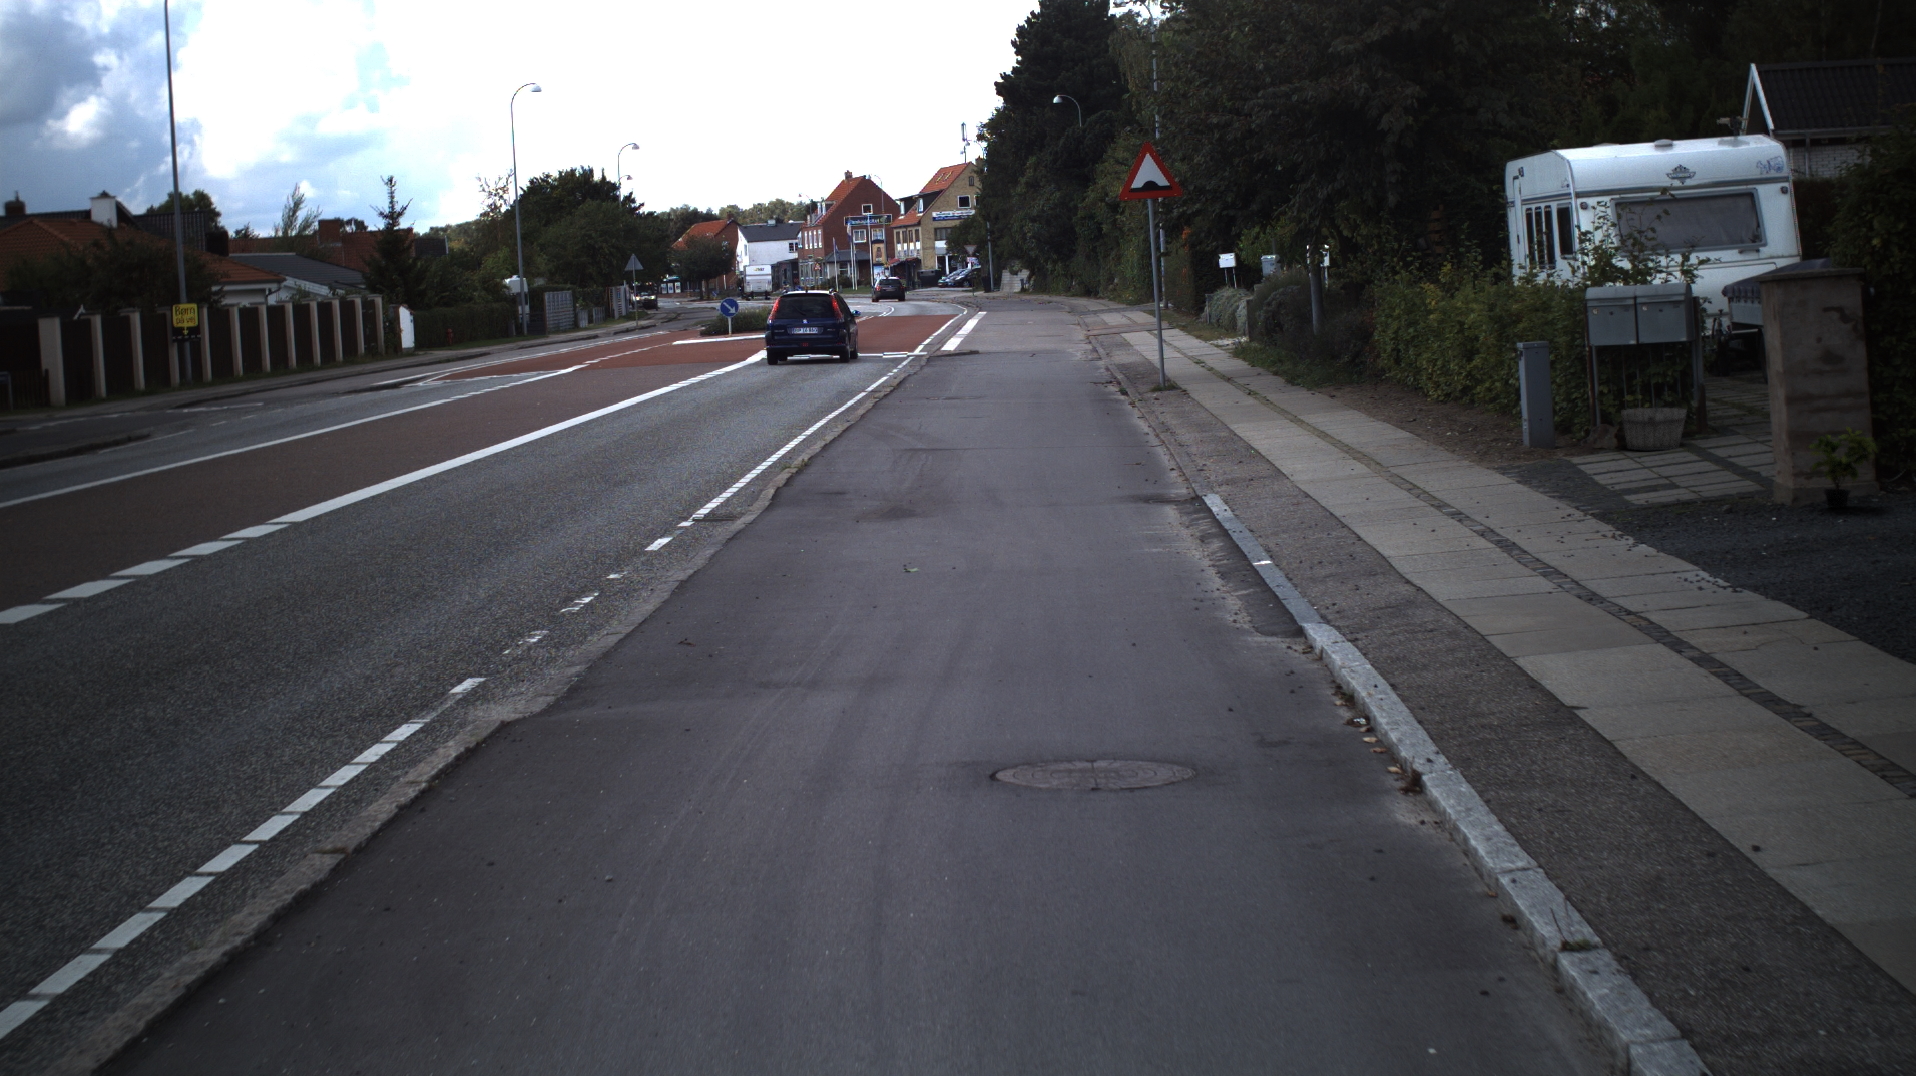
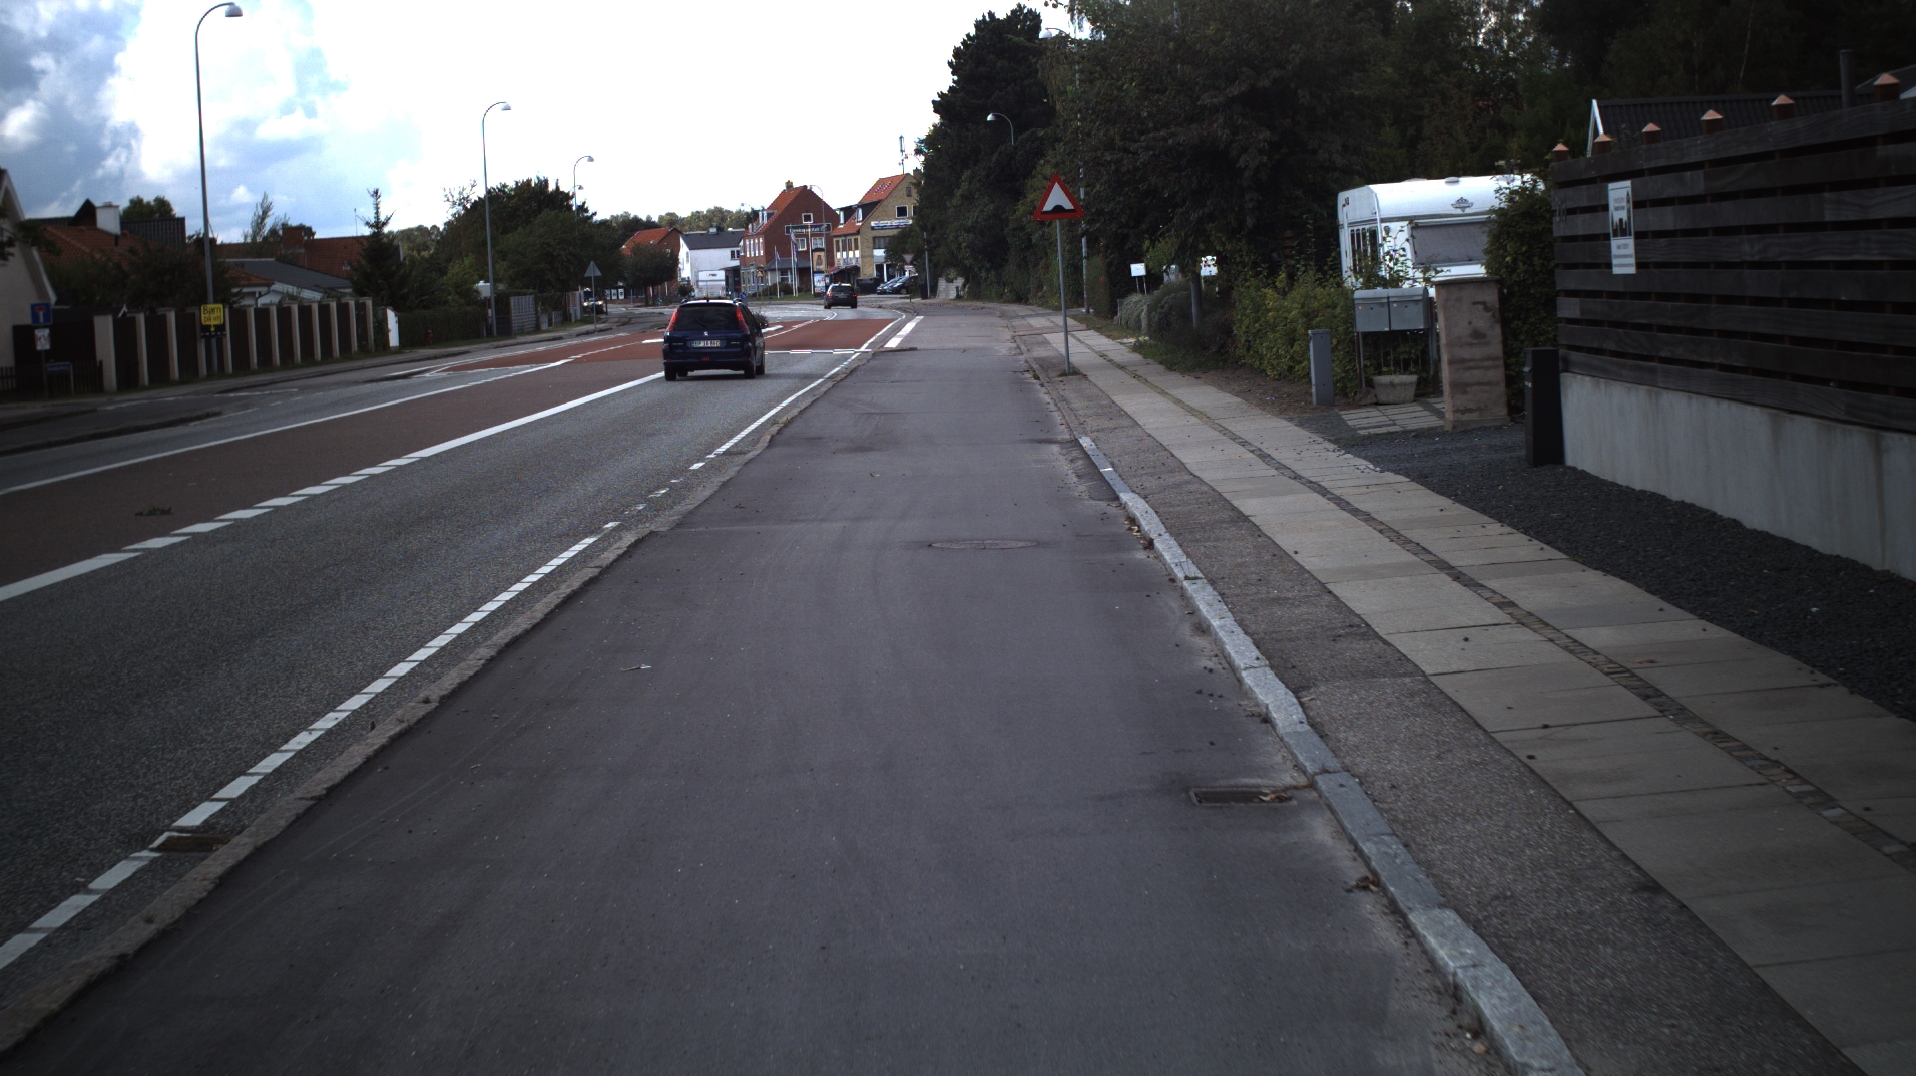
potted plant: present [1809,427,1877,508] -> none [1457,378,1498,430]

